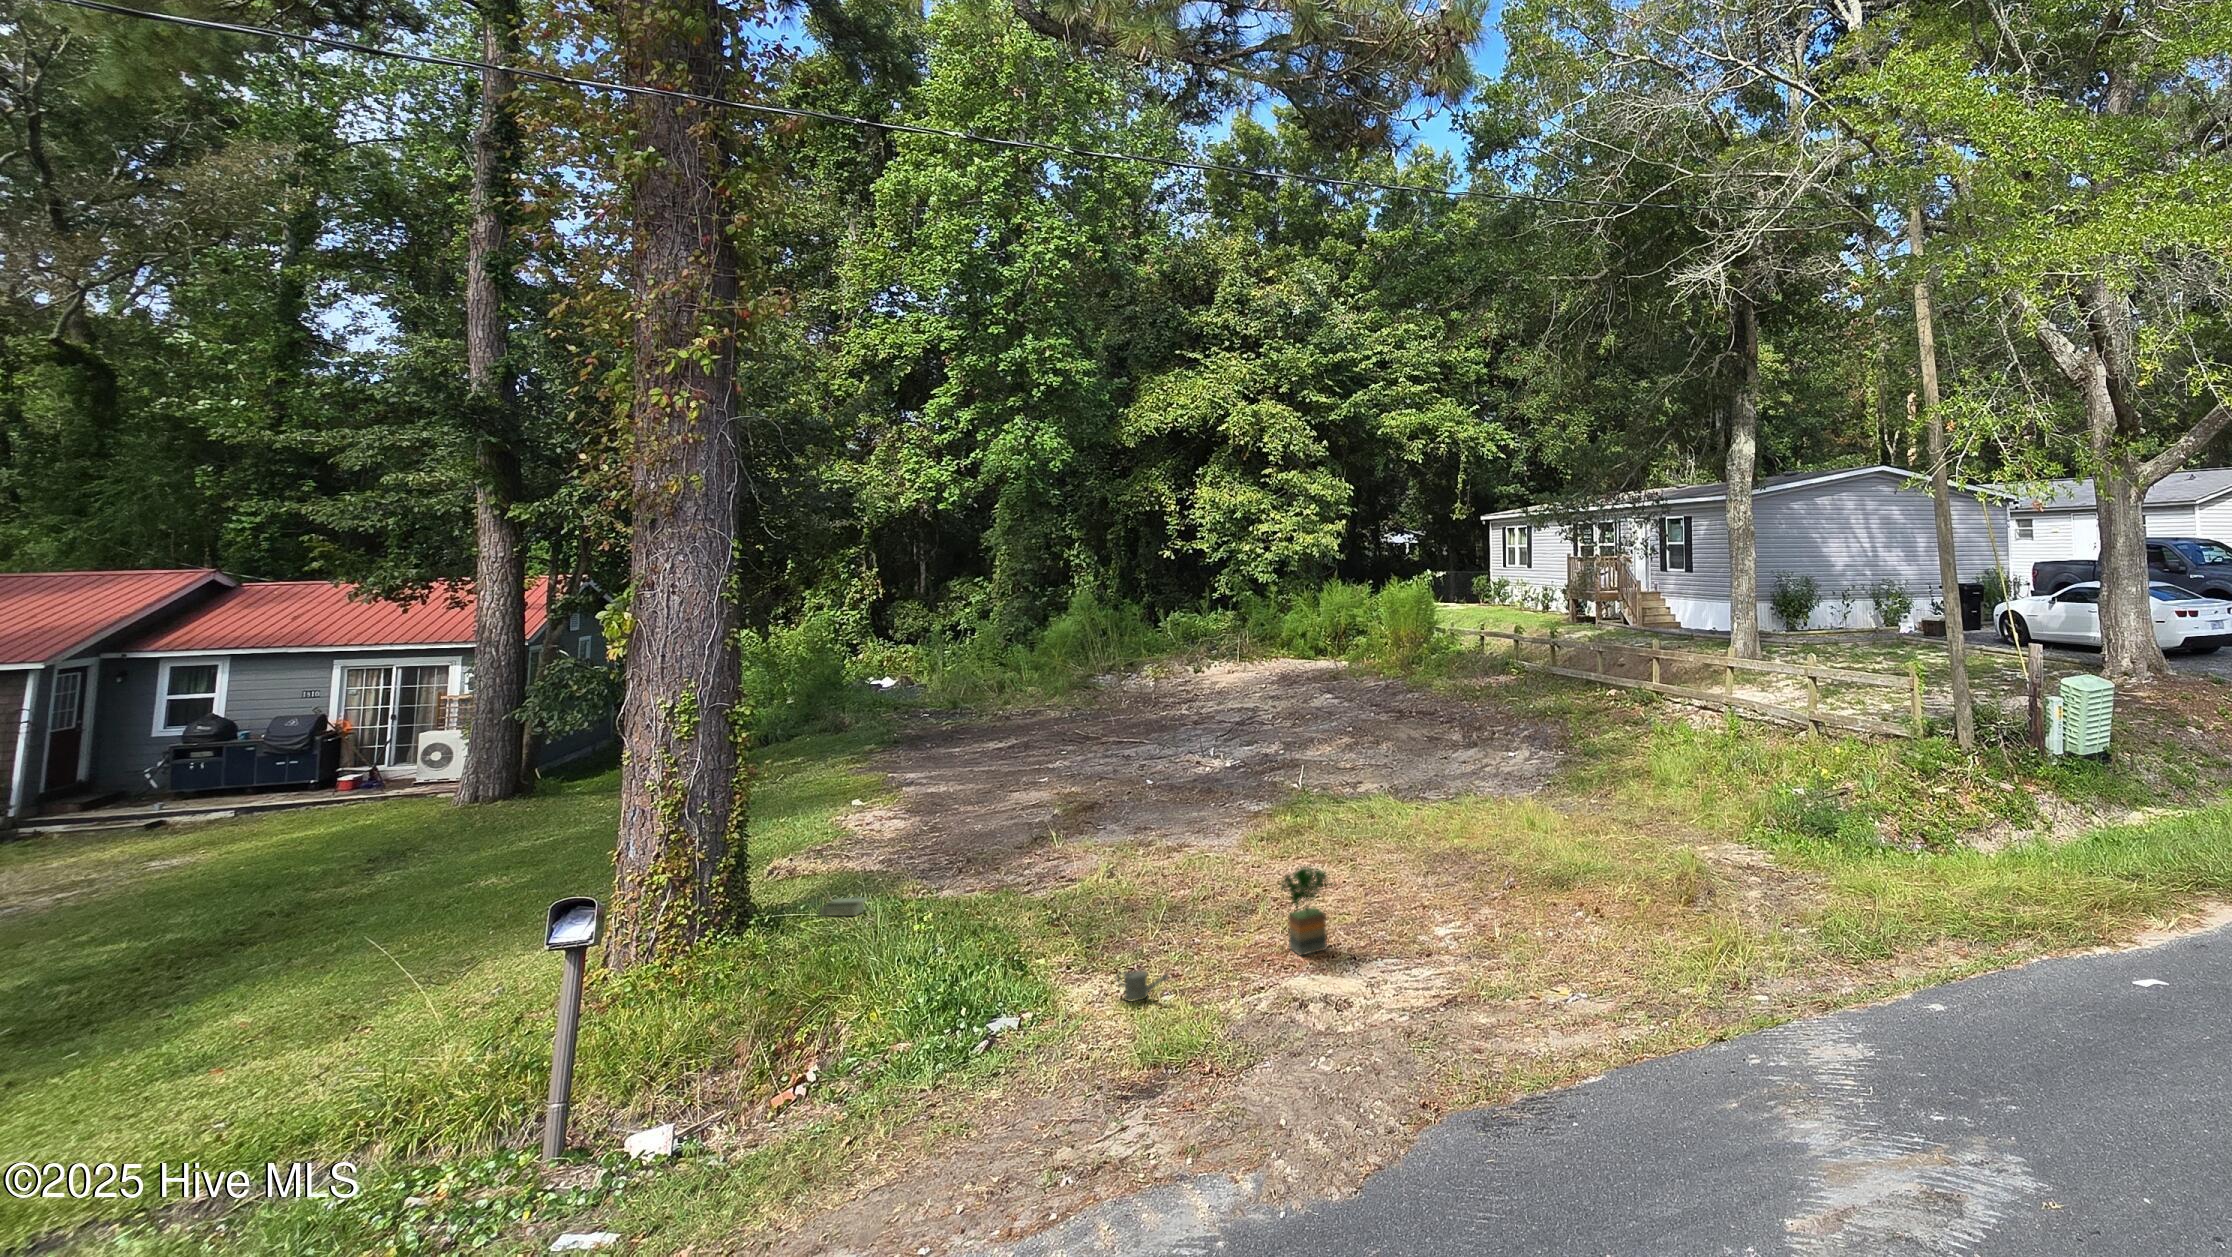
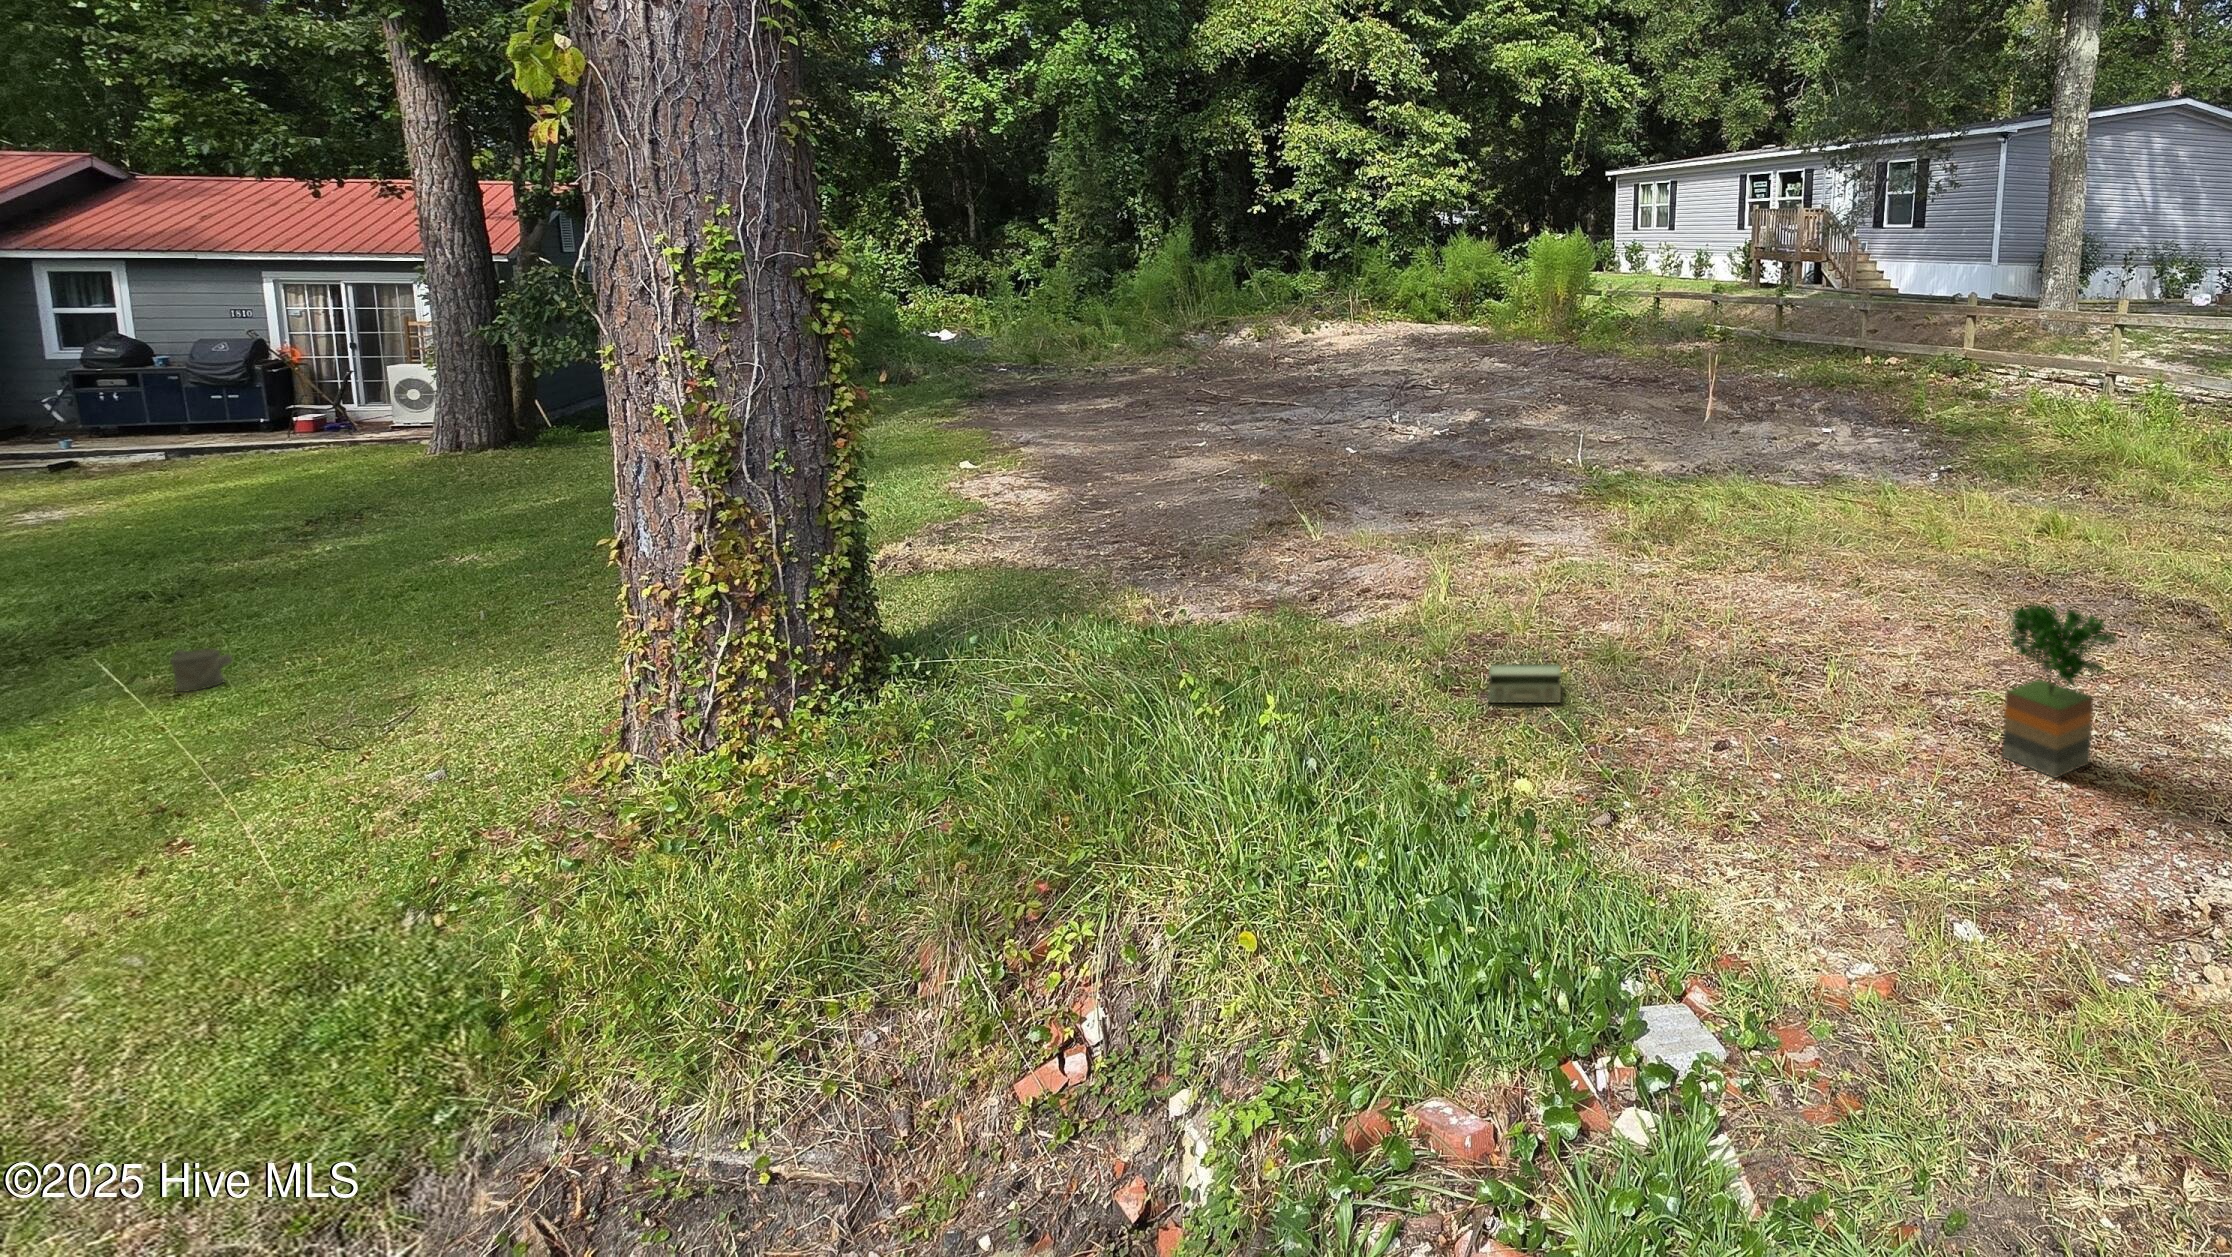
toolbox: present [820,897,869,916] -> present [1488,664,1561,703]
watering can: present [1116,970,1169,1001] -> present [170,649,232,692]

